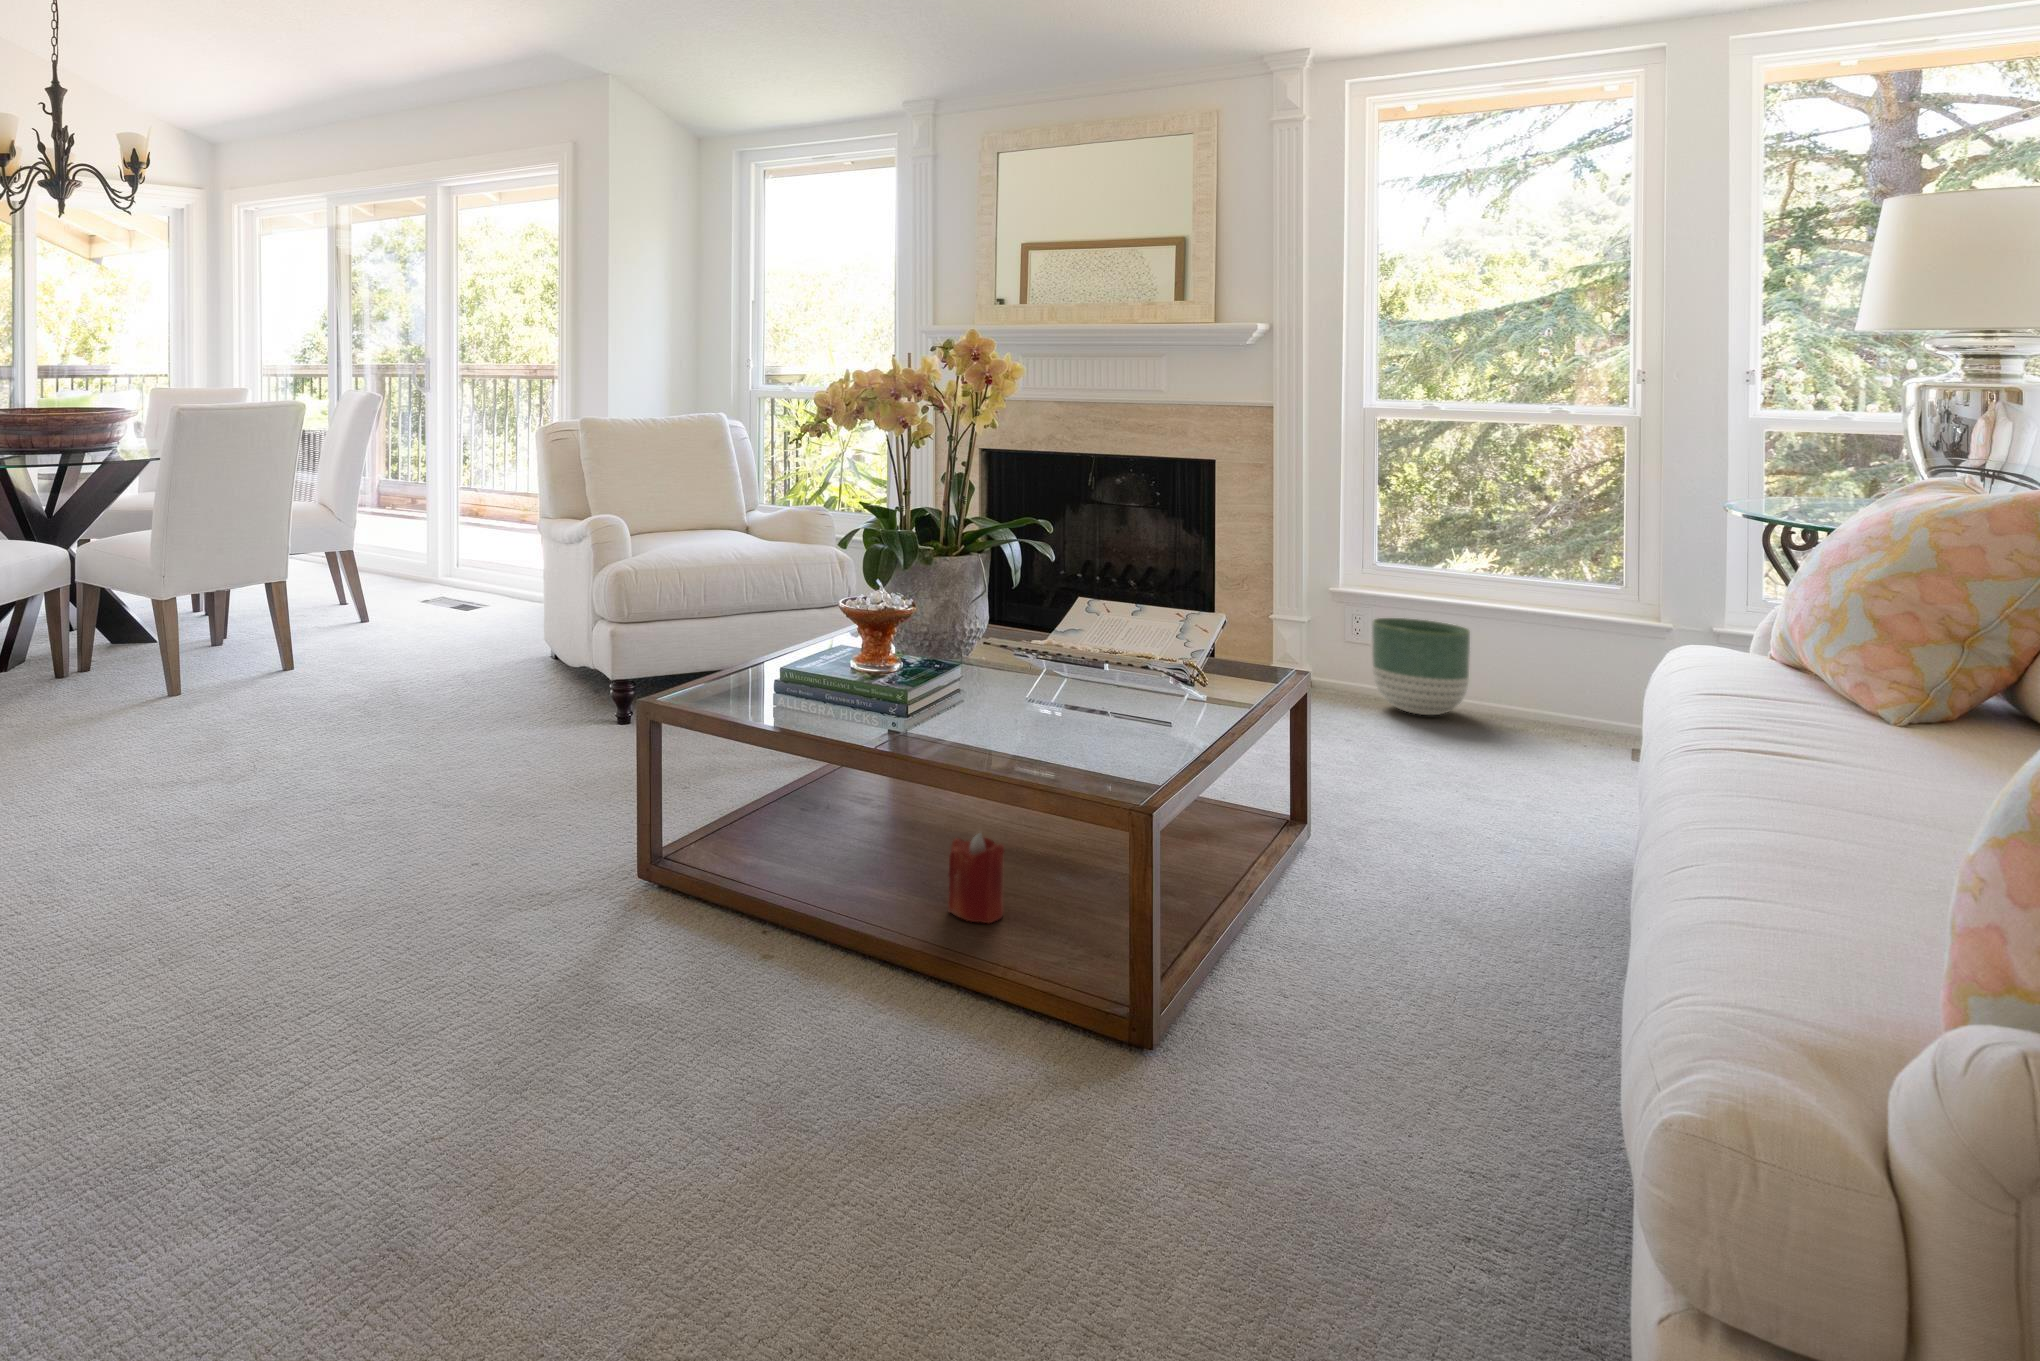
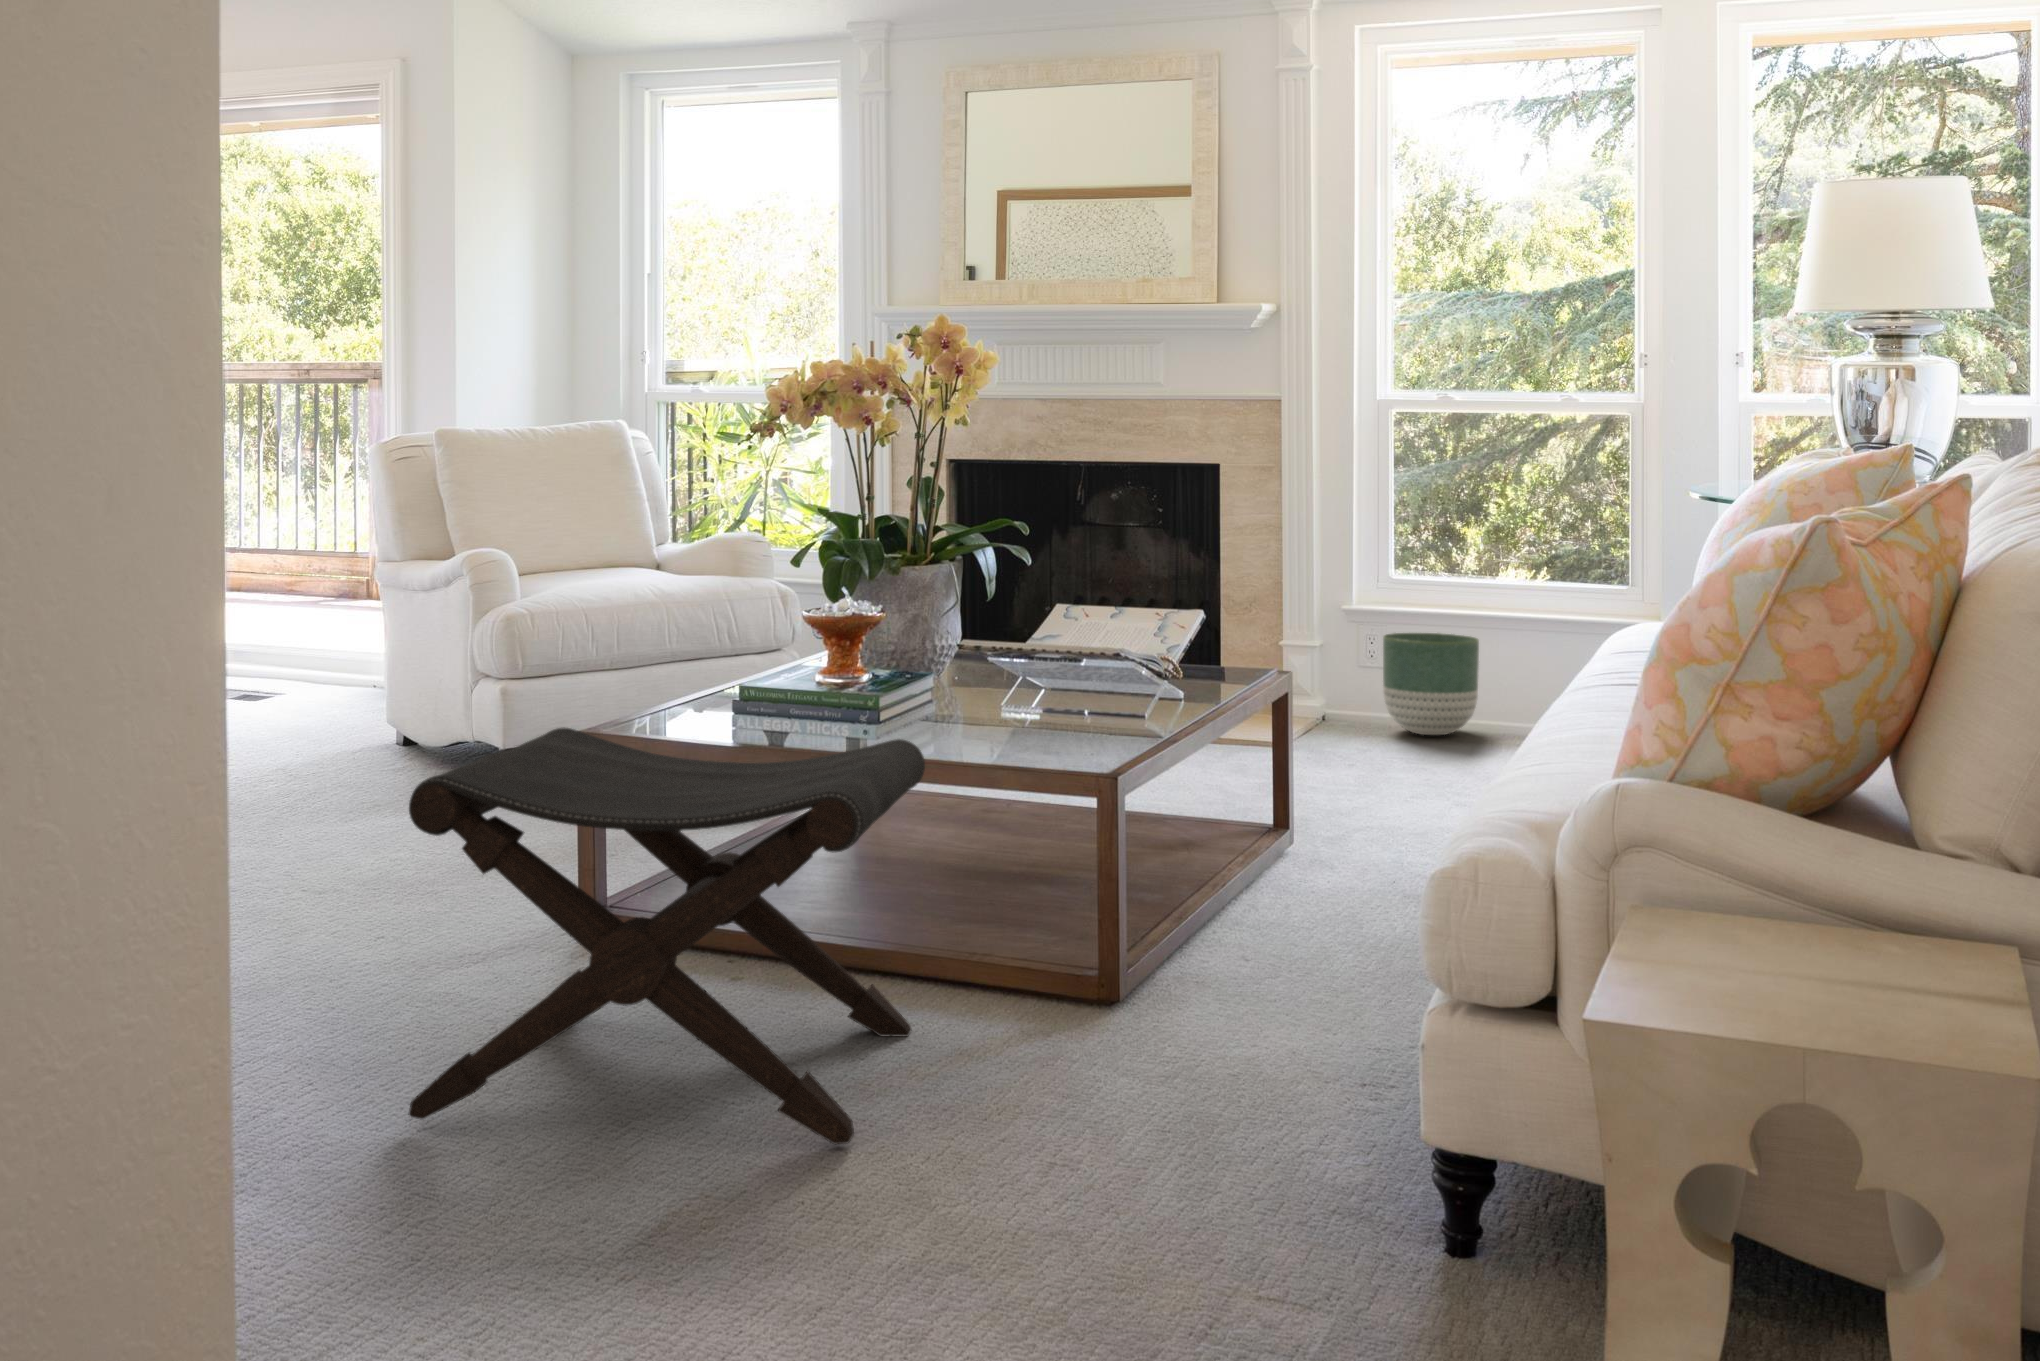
footstool: none [422,714,946,1250] -> present [409,728,925,1144]
candle: present [948,833,1004,923] -> none [924,836,982,926]

